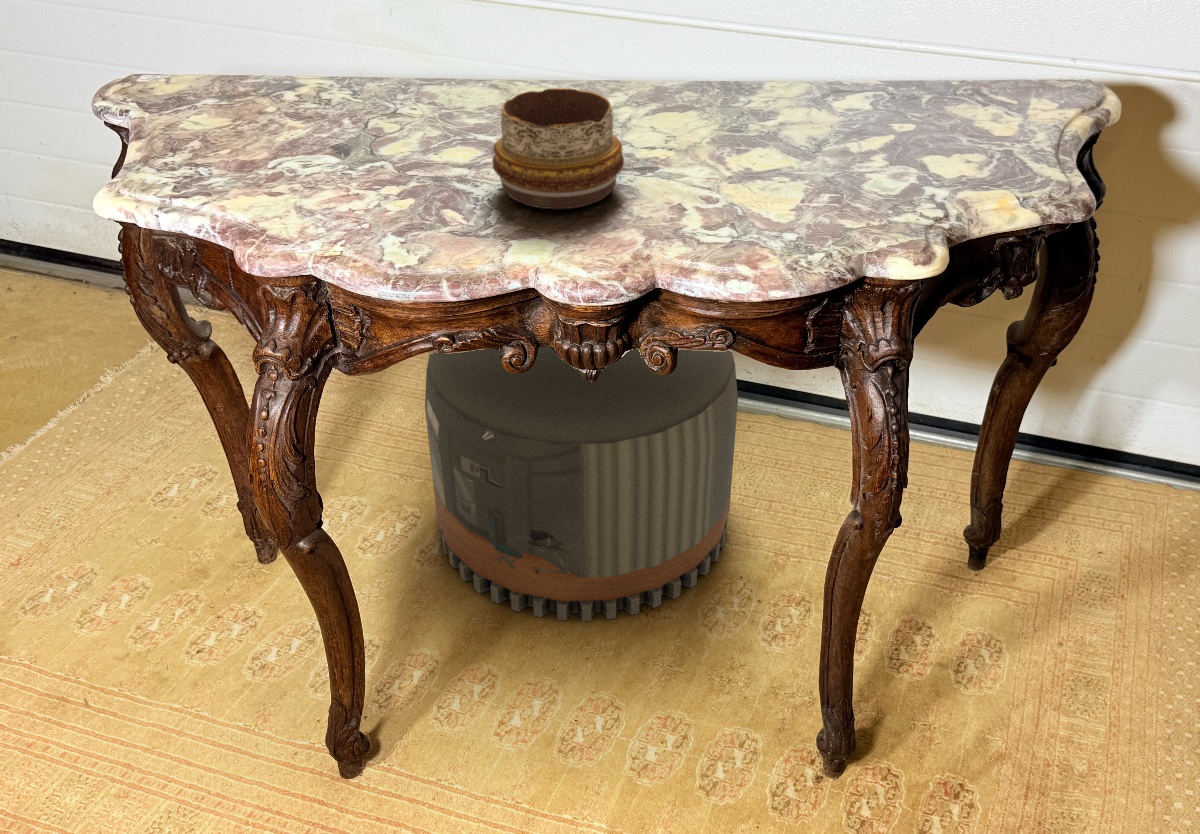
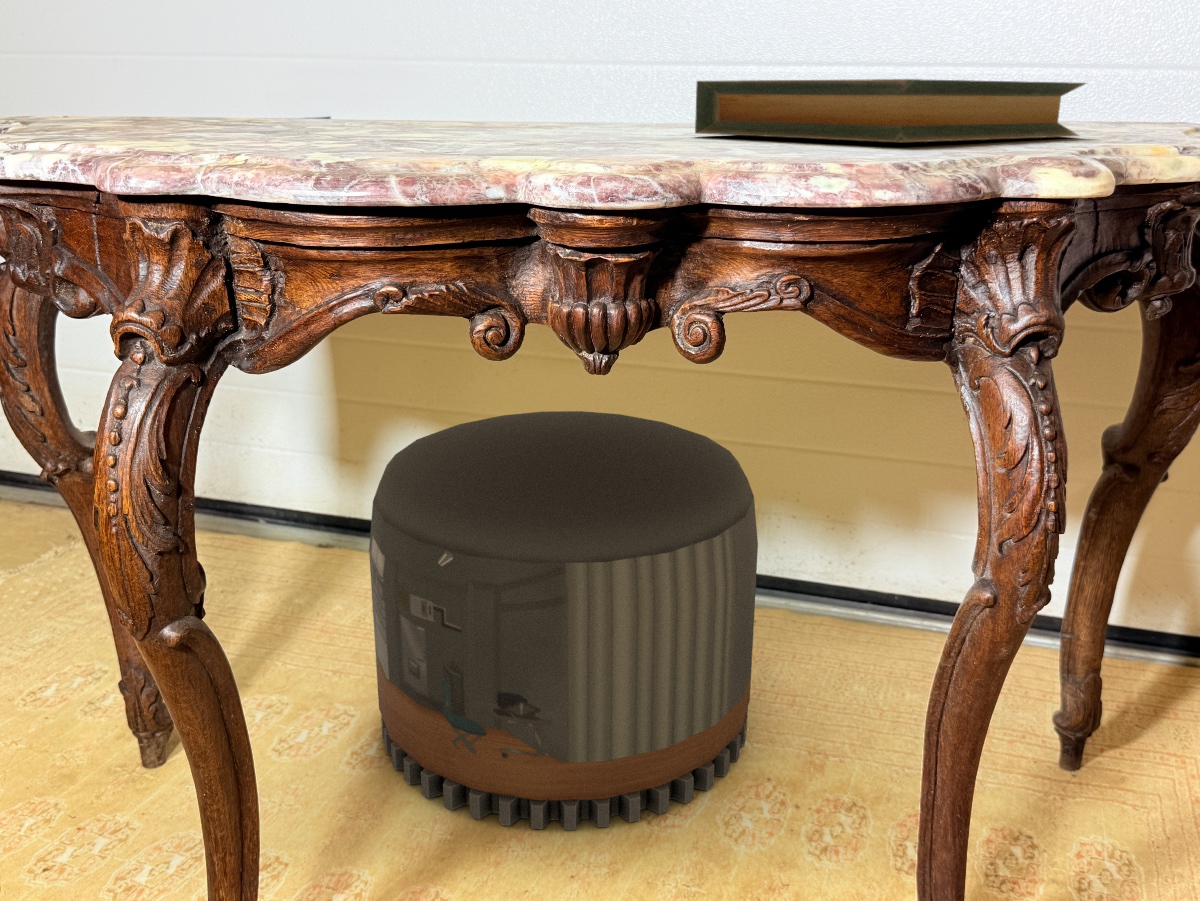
hardback book: none [683,48,1007,198] -> present [695,79,1086,142]
decorative bowl: present [492,88,624,209] -> none [458,18,627,144]

